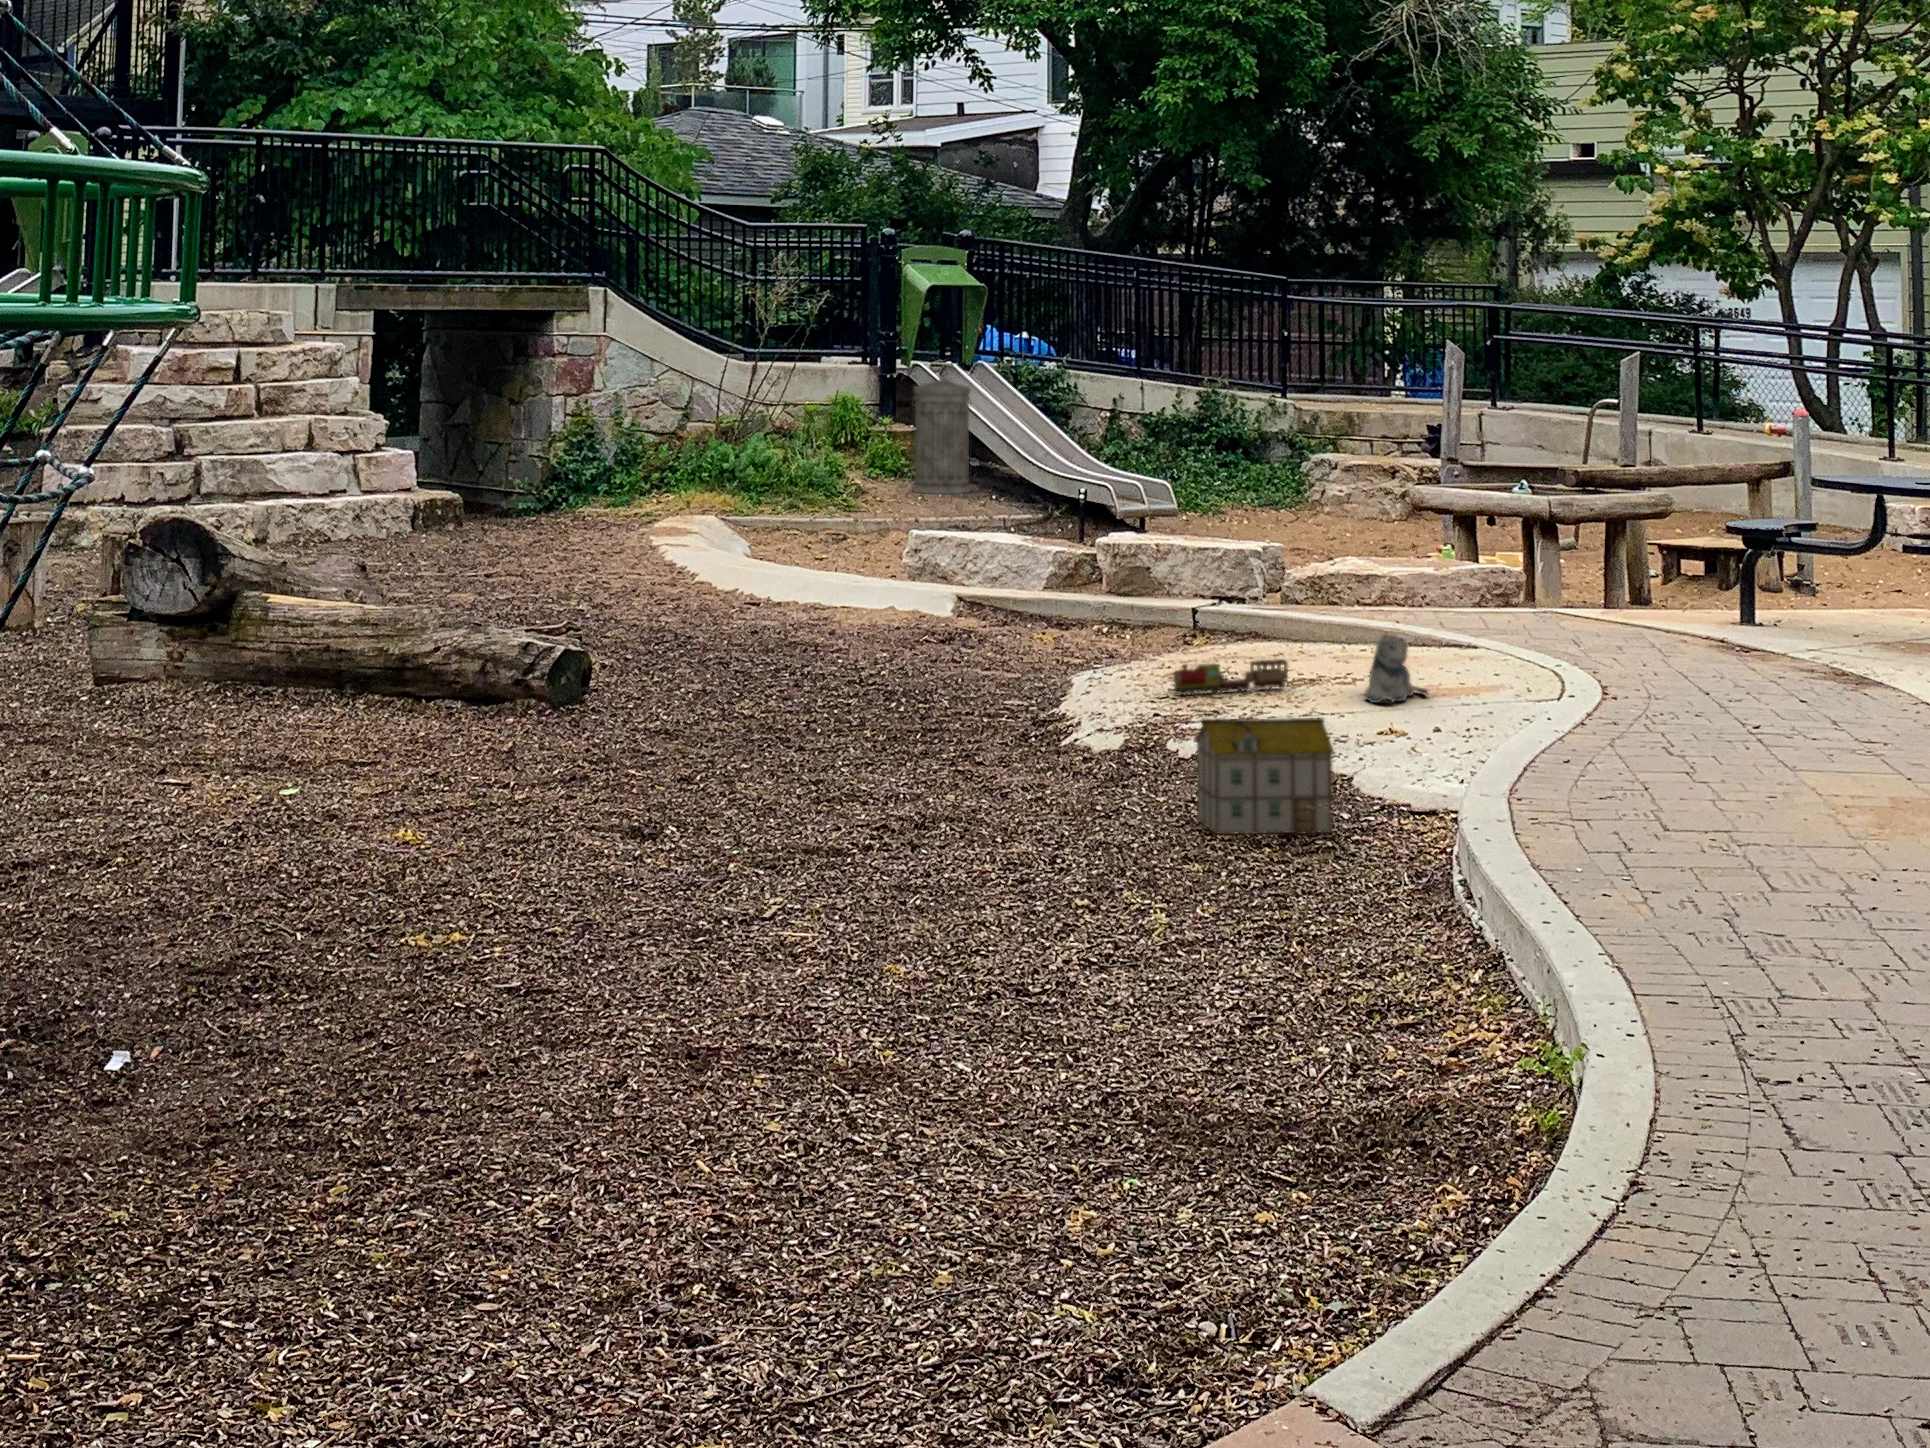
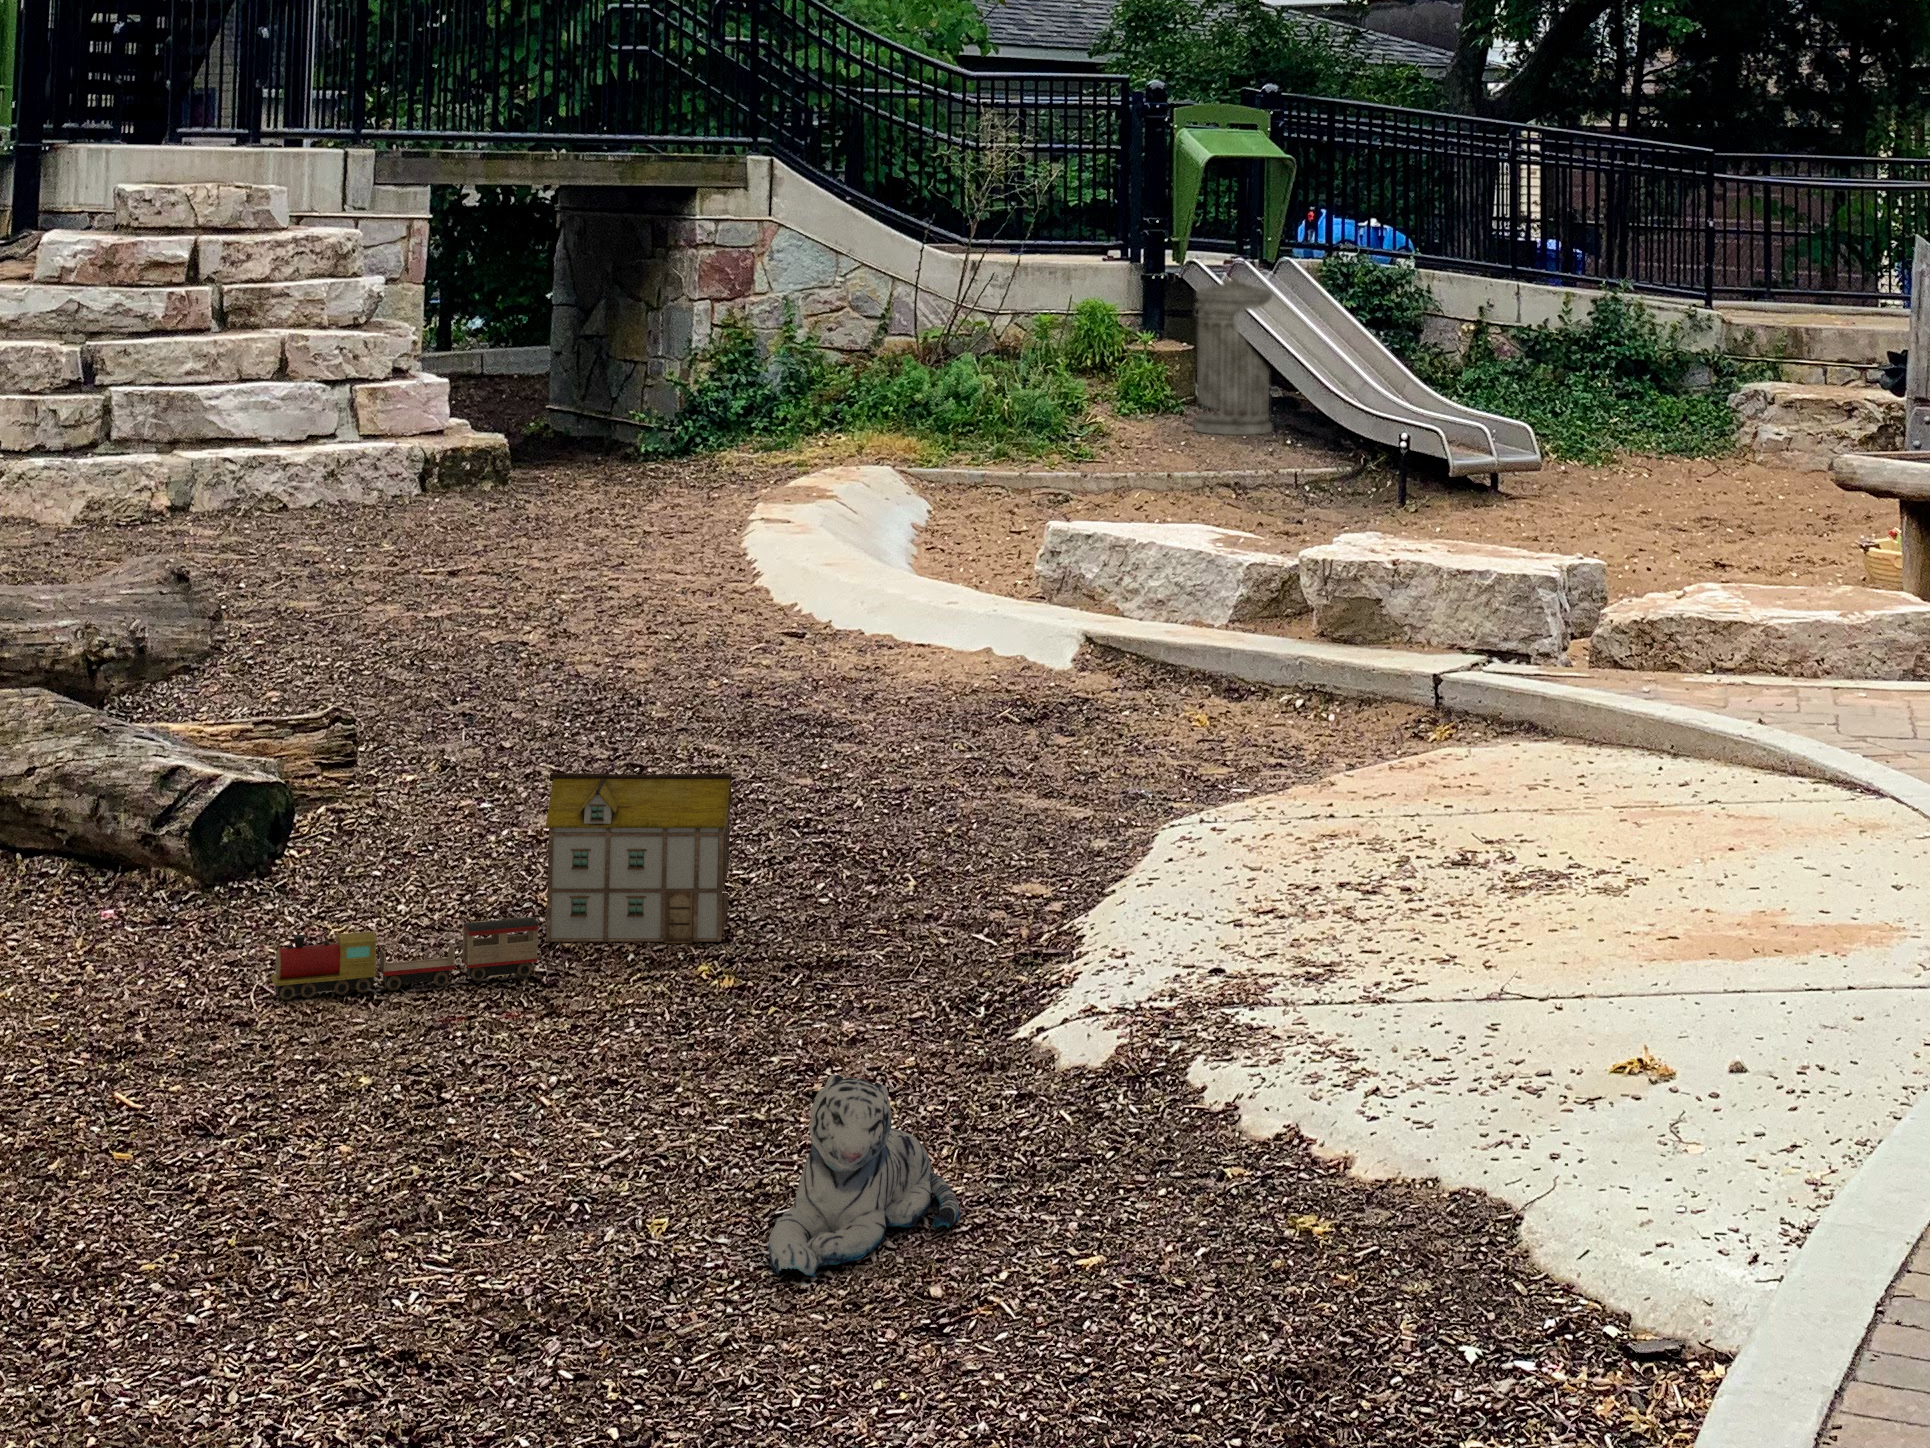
plush toy: present [1365,634,1428,703] -> present [768,1074,960,1277]
toy train: present [1173,659,1288,695] -> present [271,917,538,1000]
toy house: present [1195,718,1335,834] -> present [546,773,733,943]

